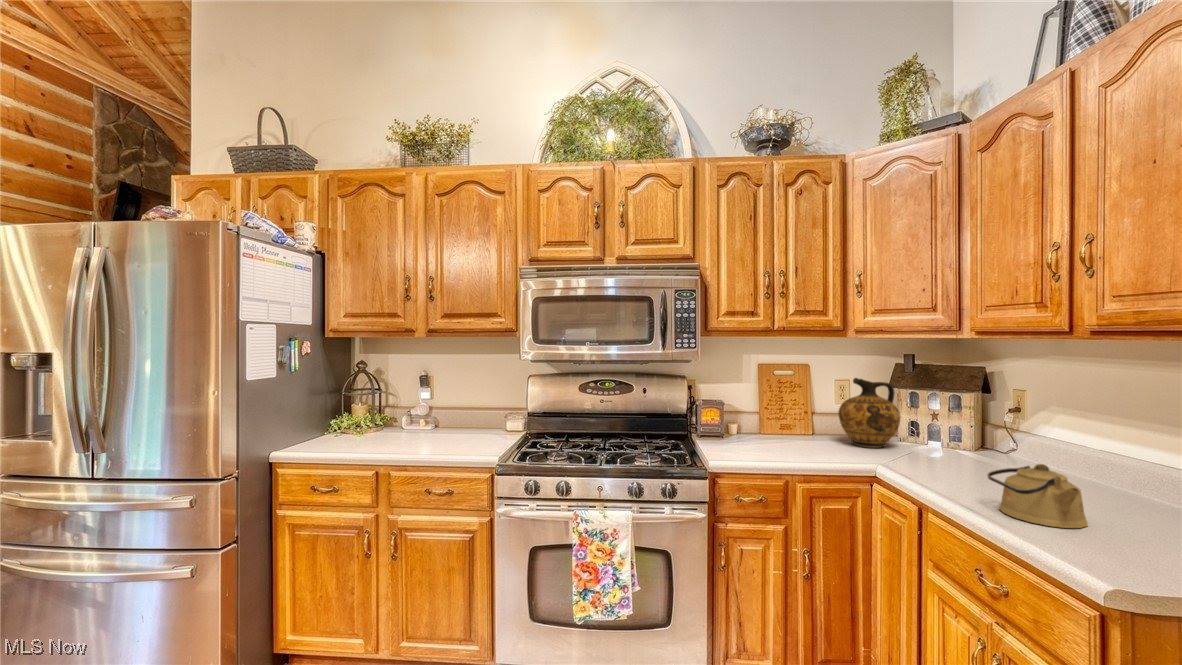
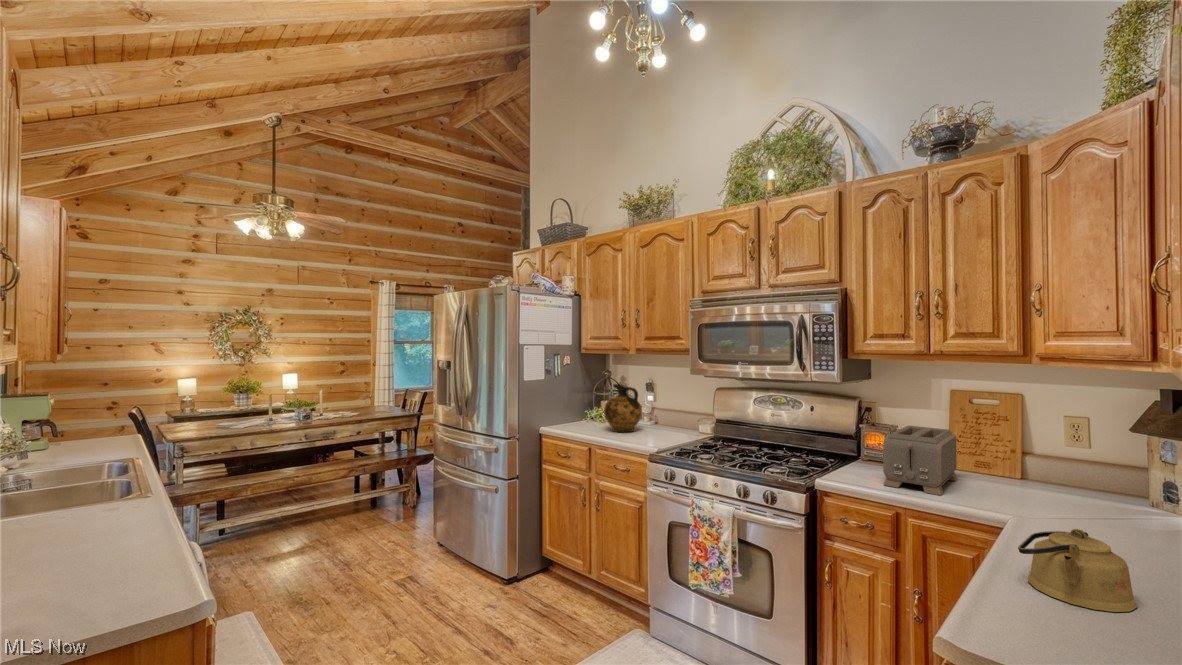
ceramic jug: present [838,378,900,448] -> present [604,384,642,432]
toaster: none [742,397,809,457] -> present [883,426,957,495]

